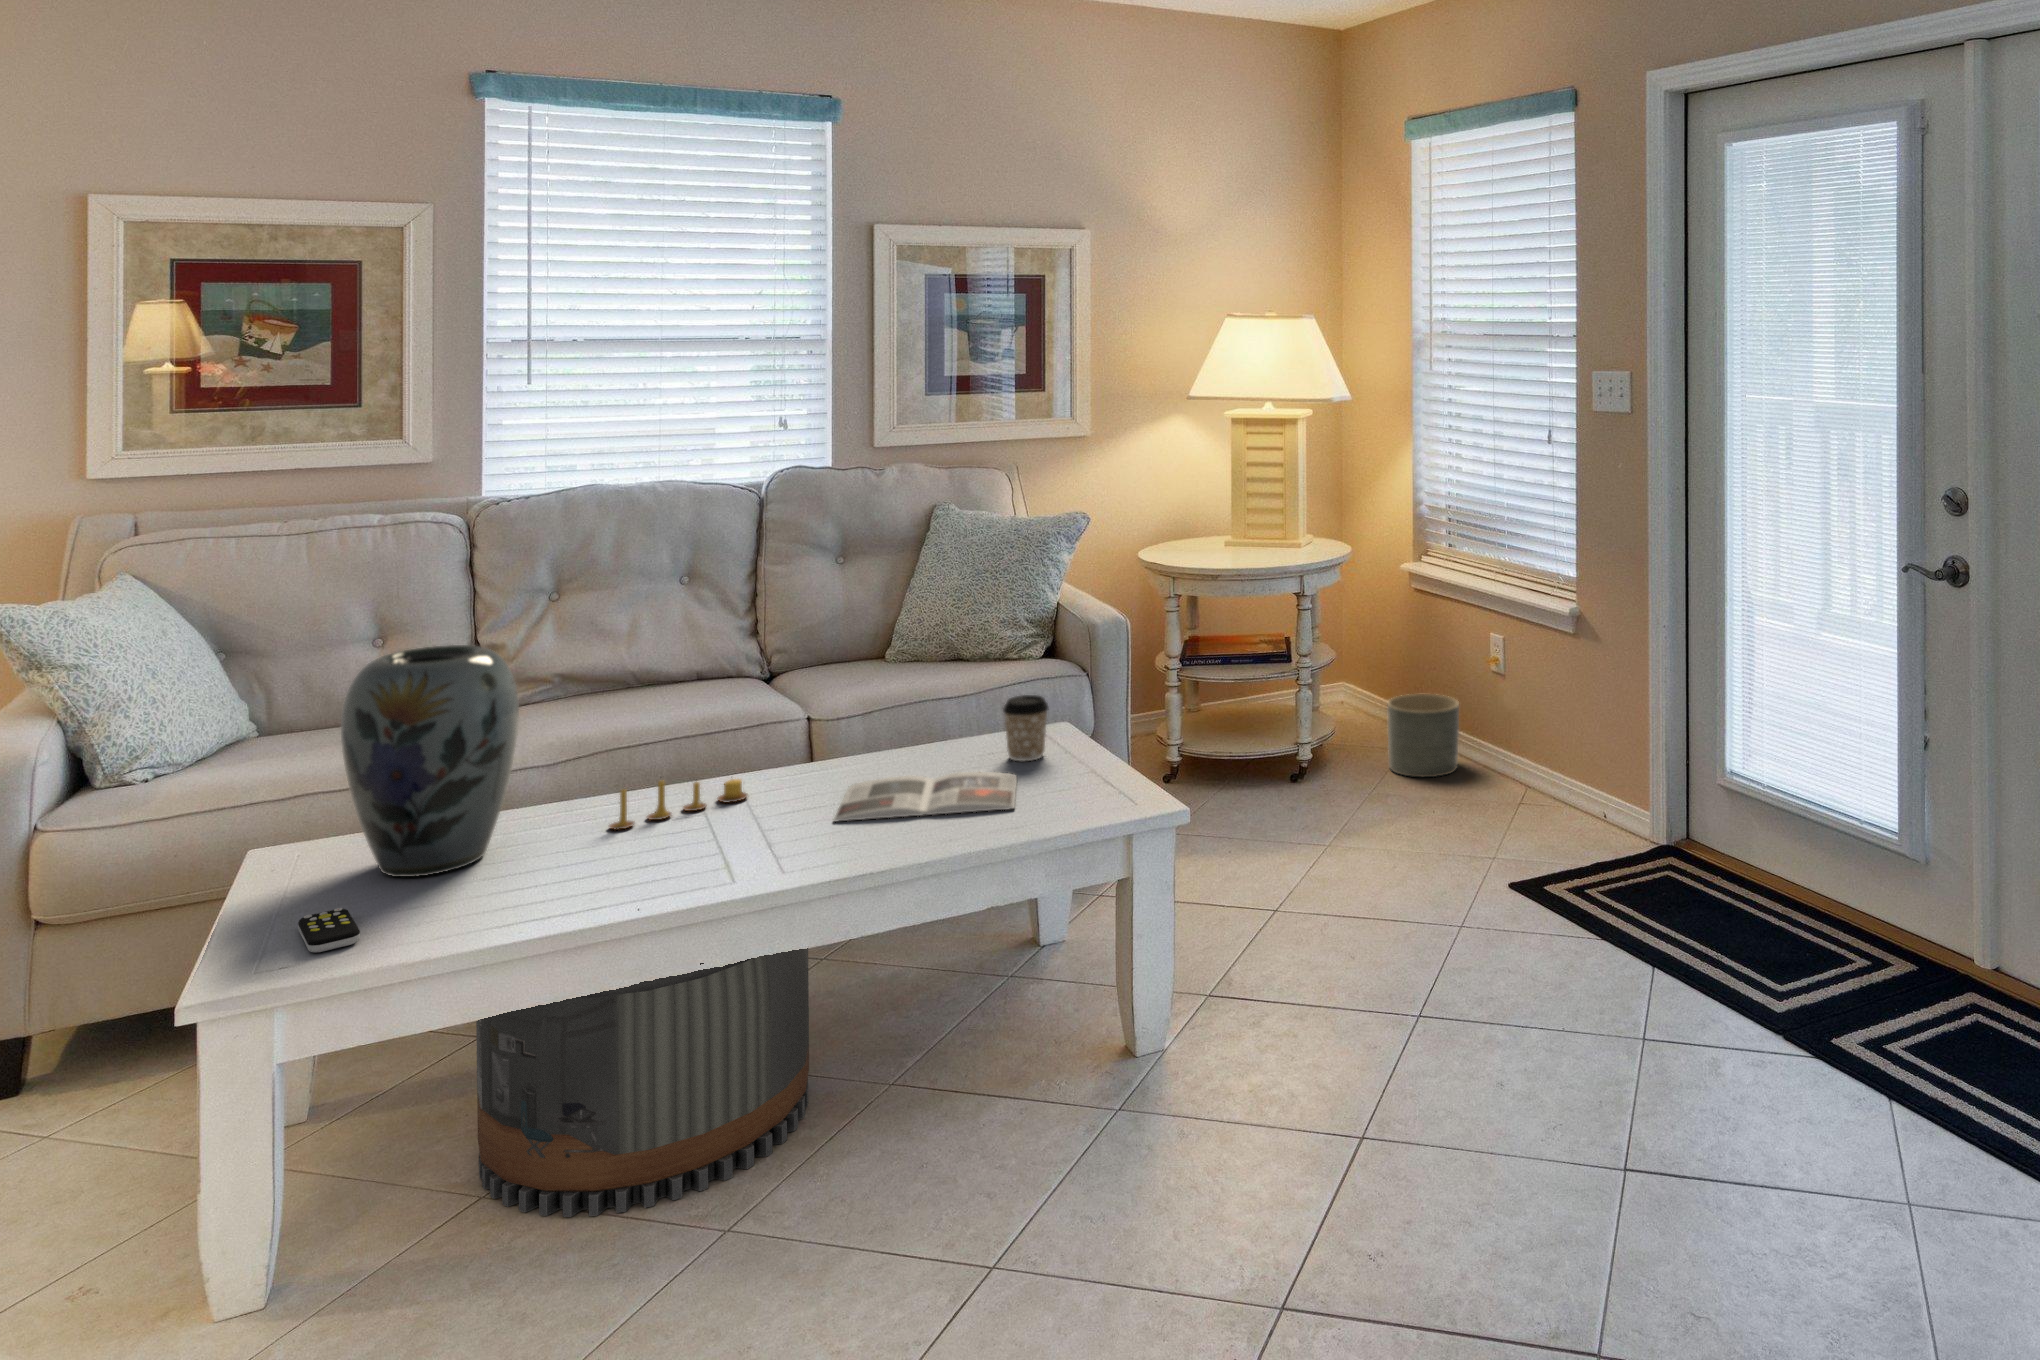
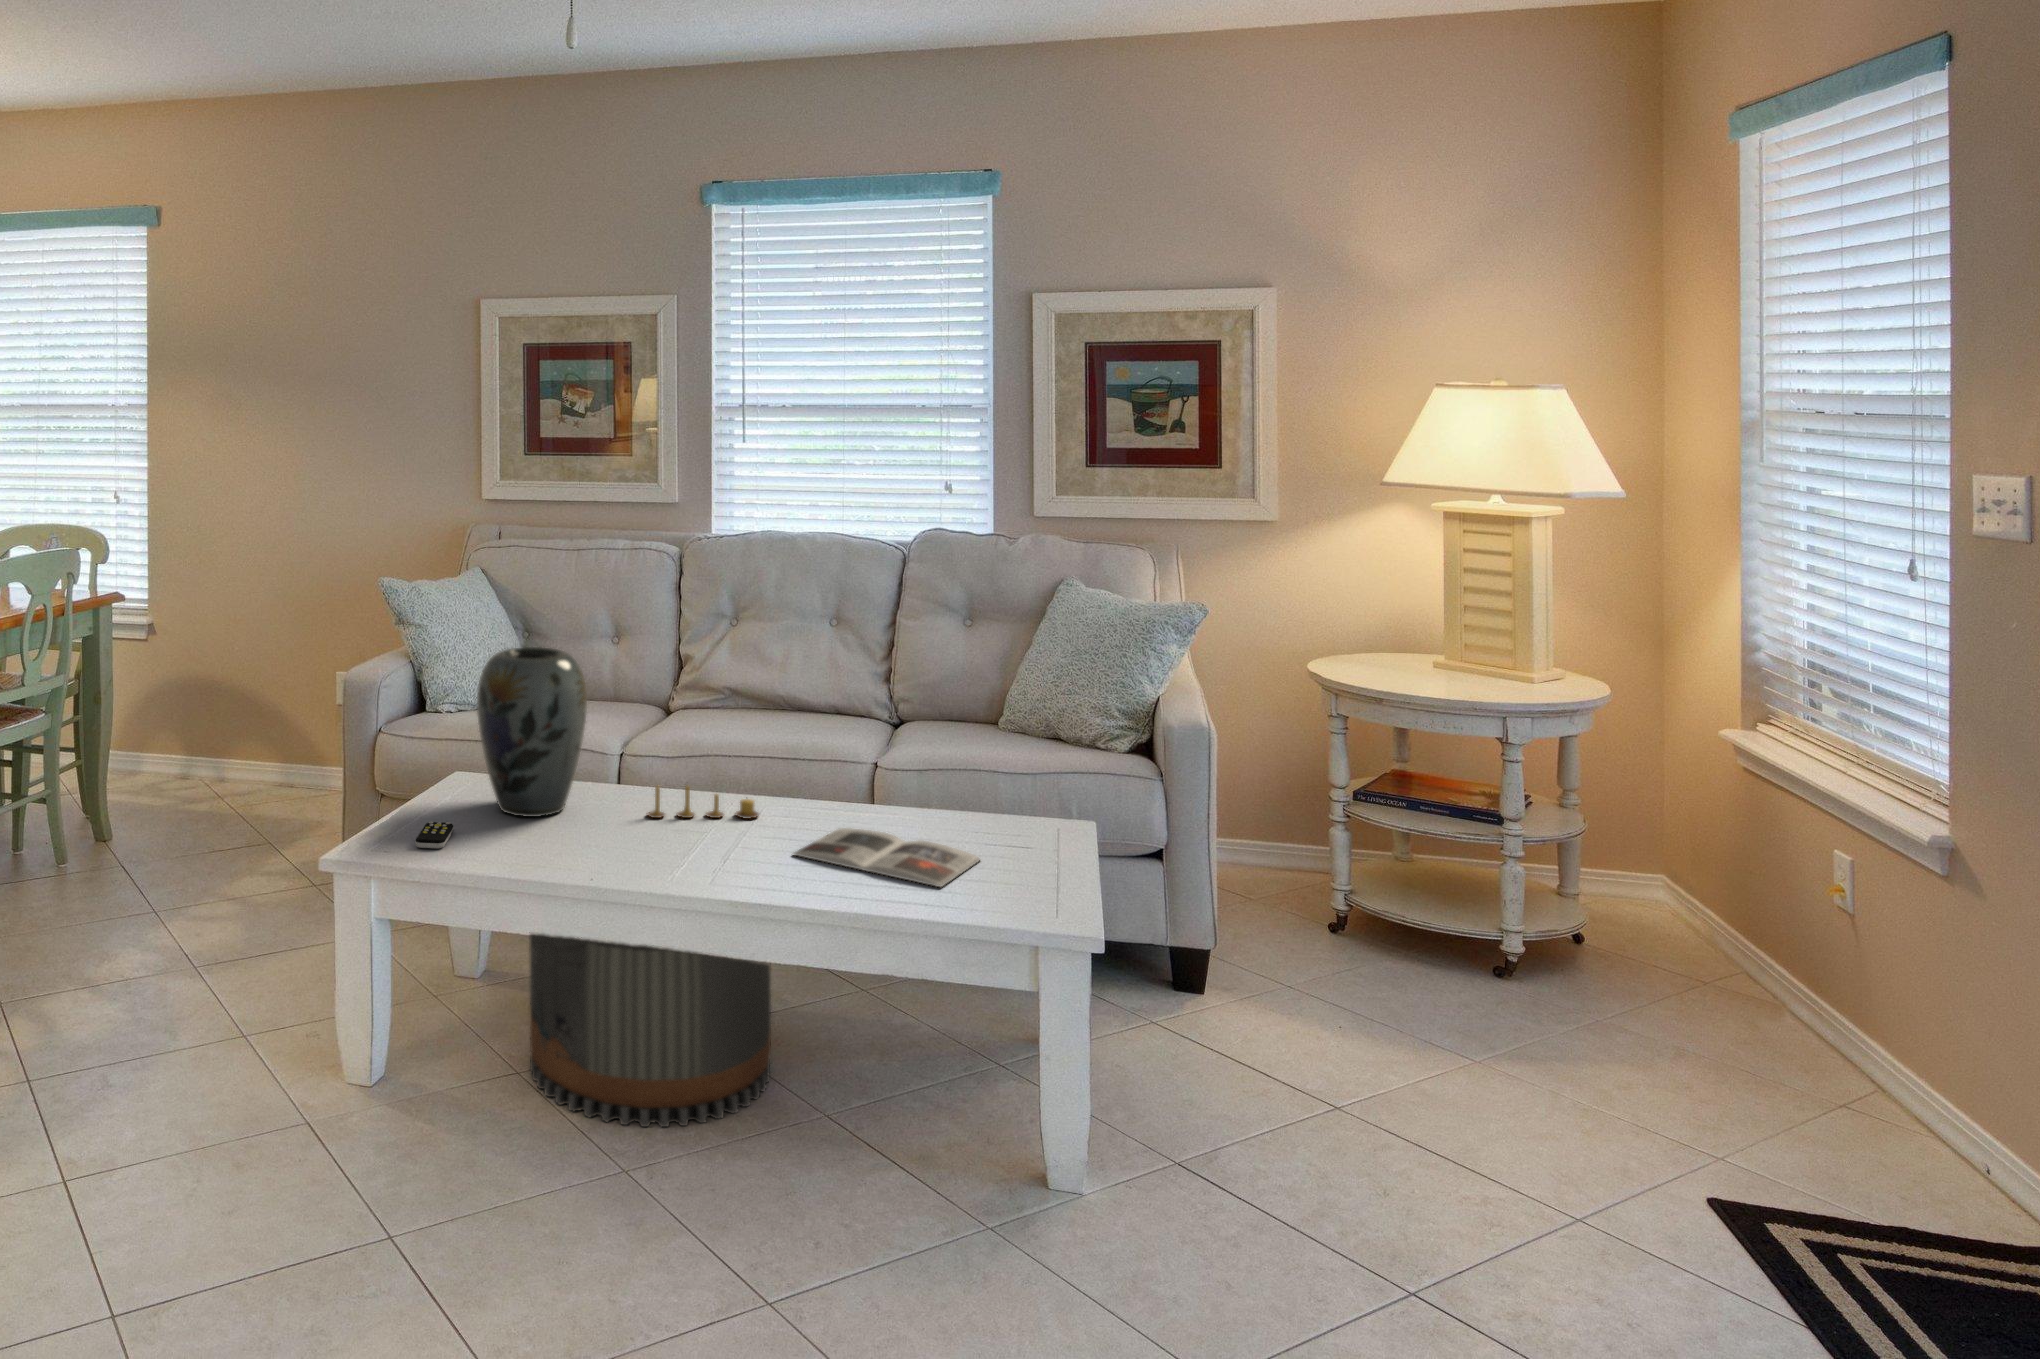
planter: present [1387,694,1459,777] -> none [1660,904,1785,1031]
coffee cup: present [1003,695,1049,761] -> none [989,781,1036,849]

